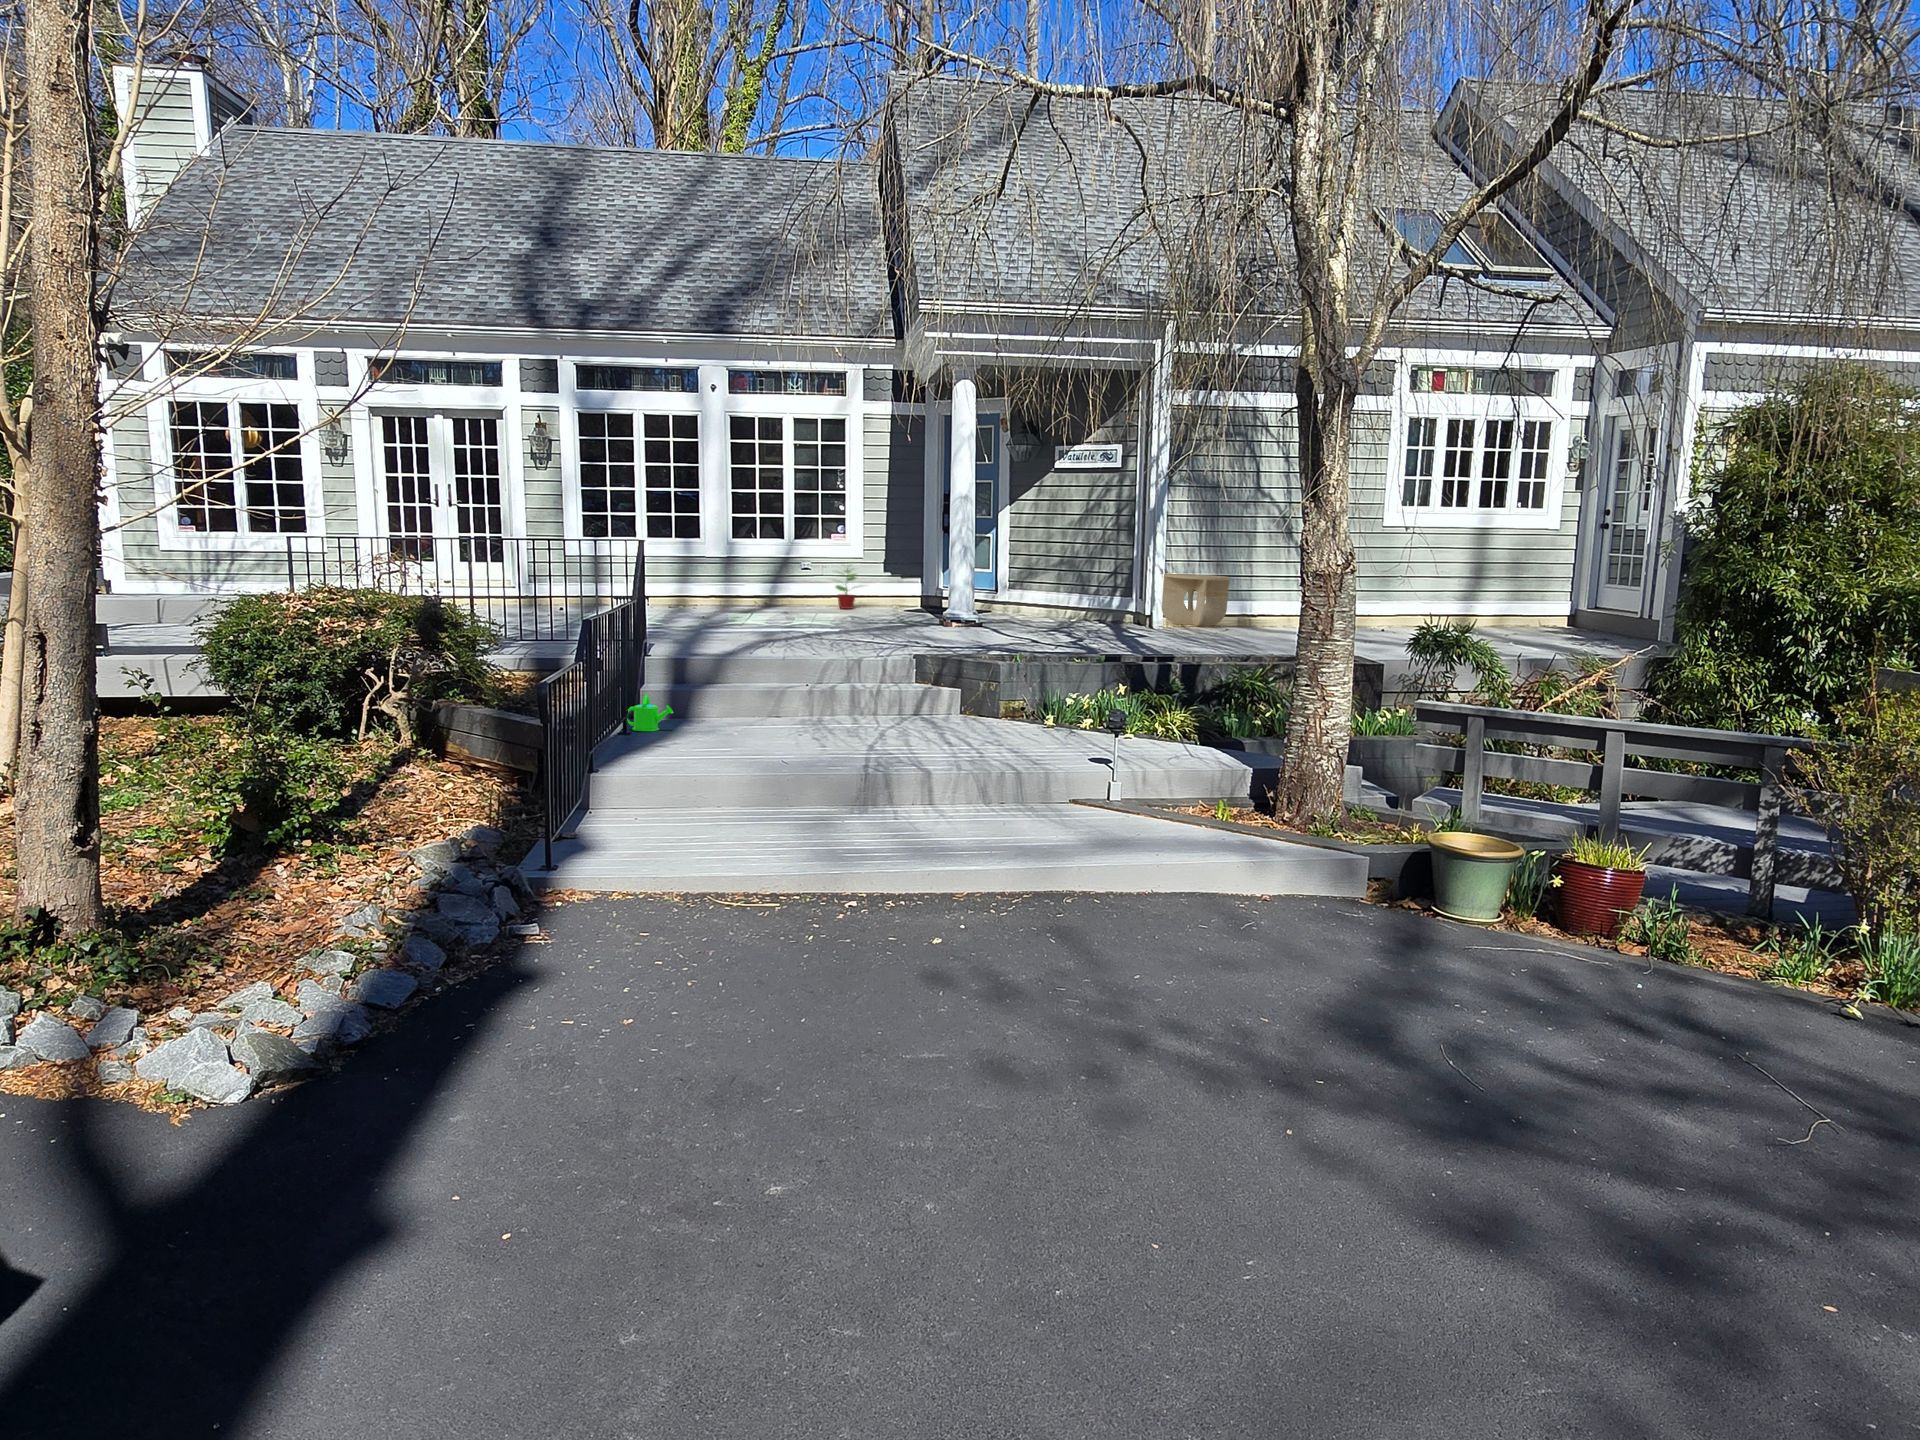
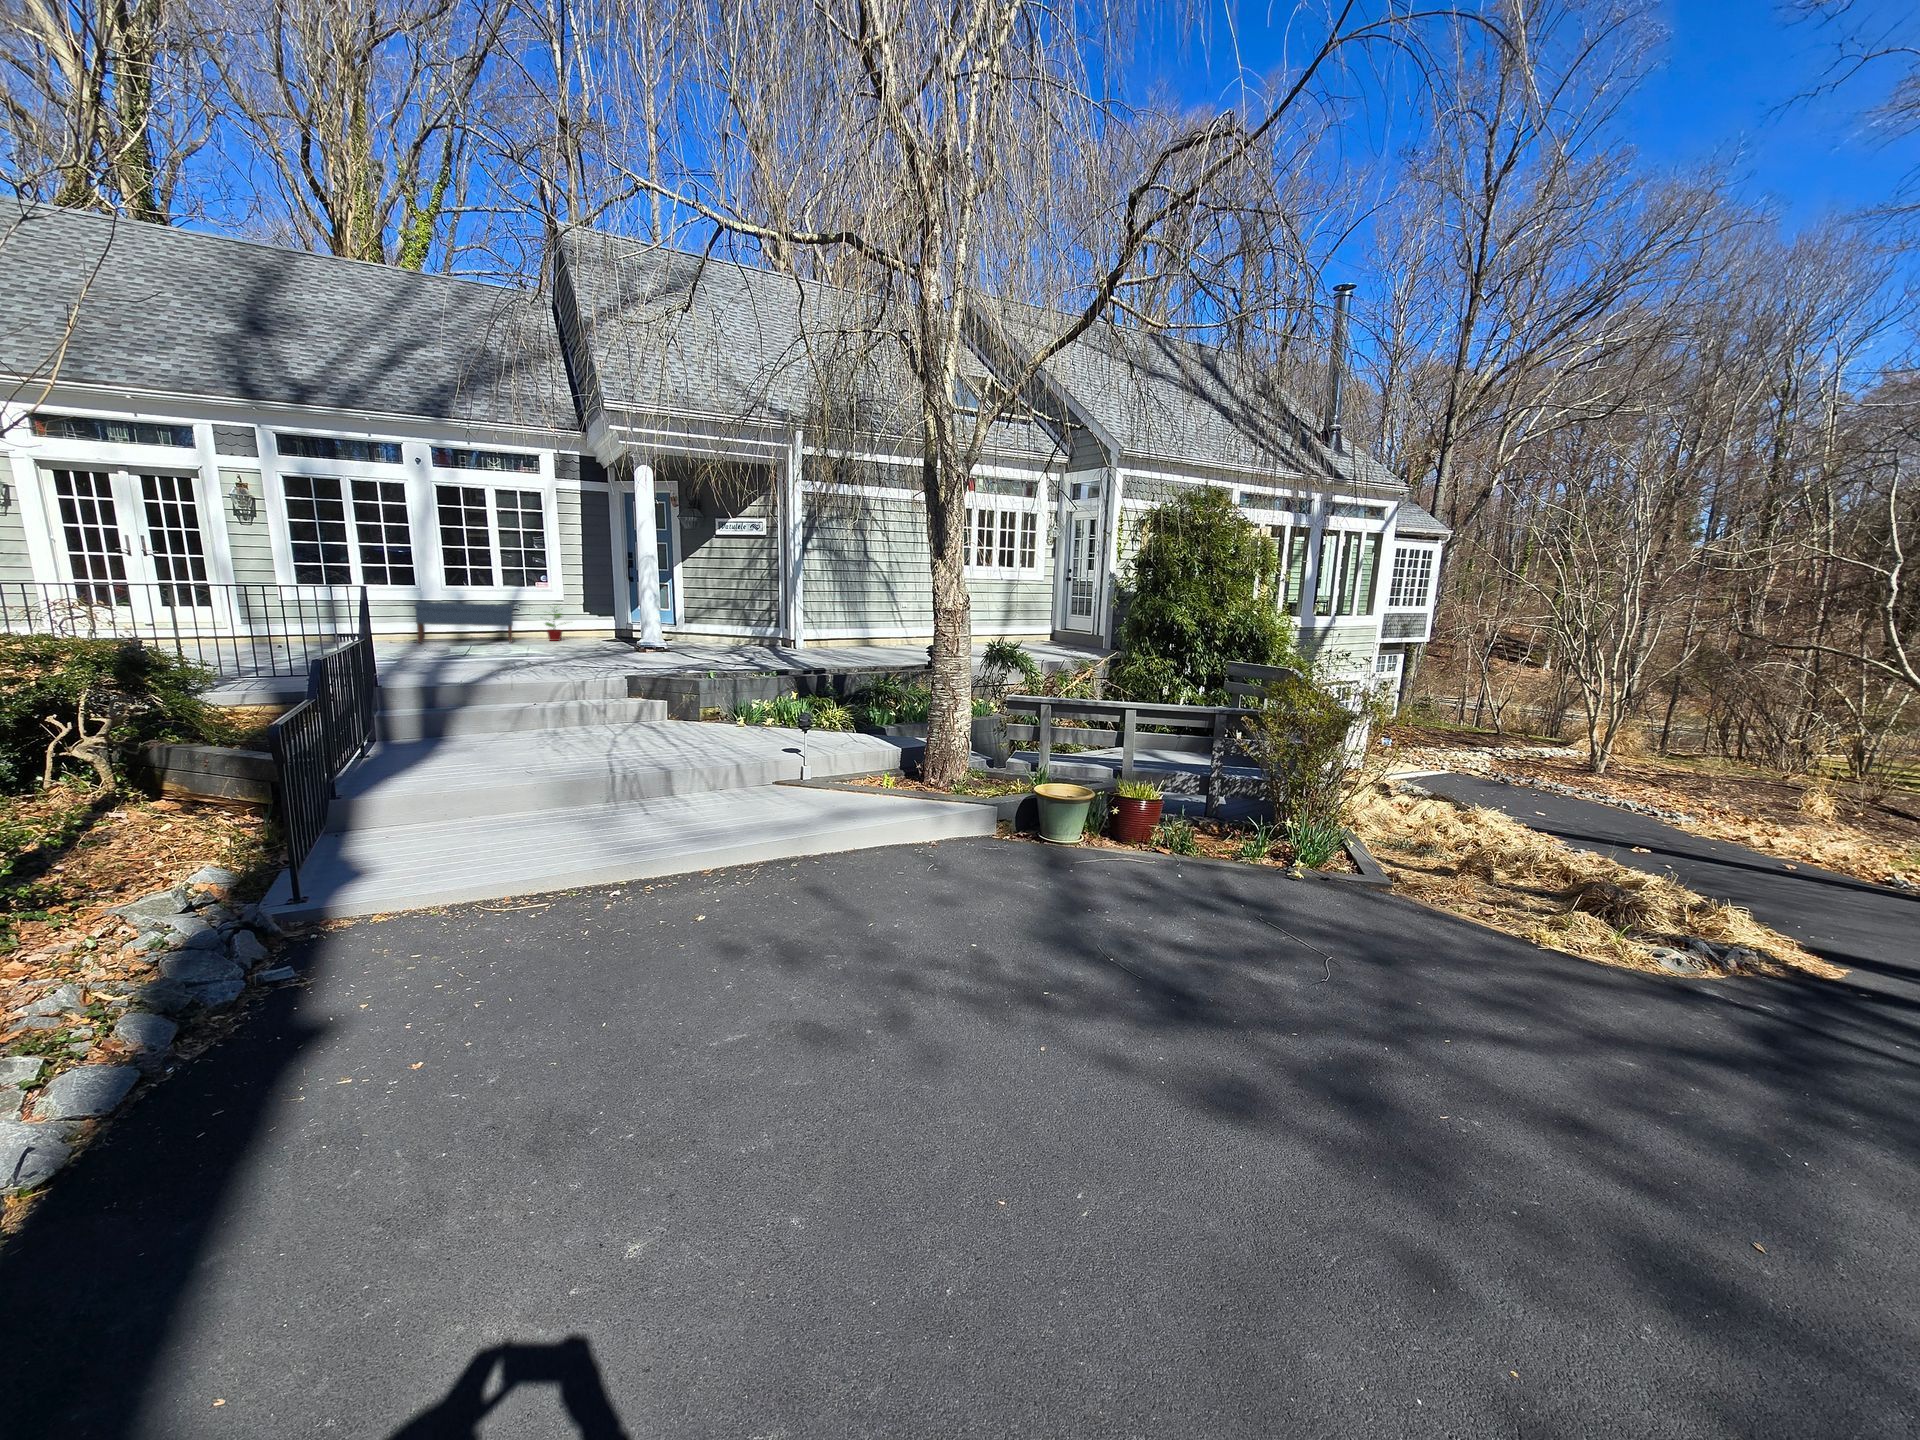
bench: none [695,558,801,612] -> present [415,602,513,643]
side table: present [1162,573,1230,626] -> none [803,610,849,647]
watering can: present [627,694,673,731] -> none [360,722,412,755]

